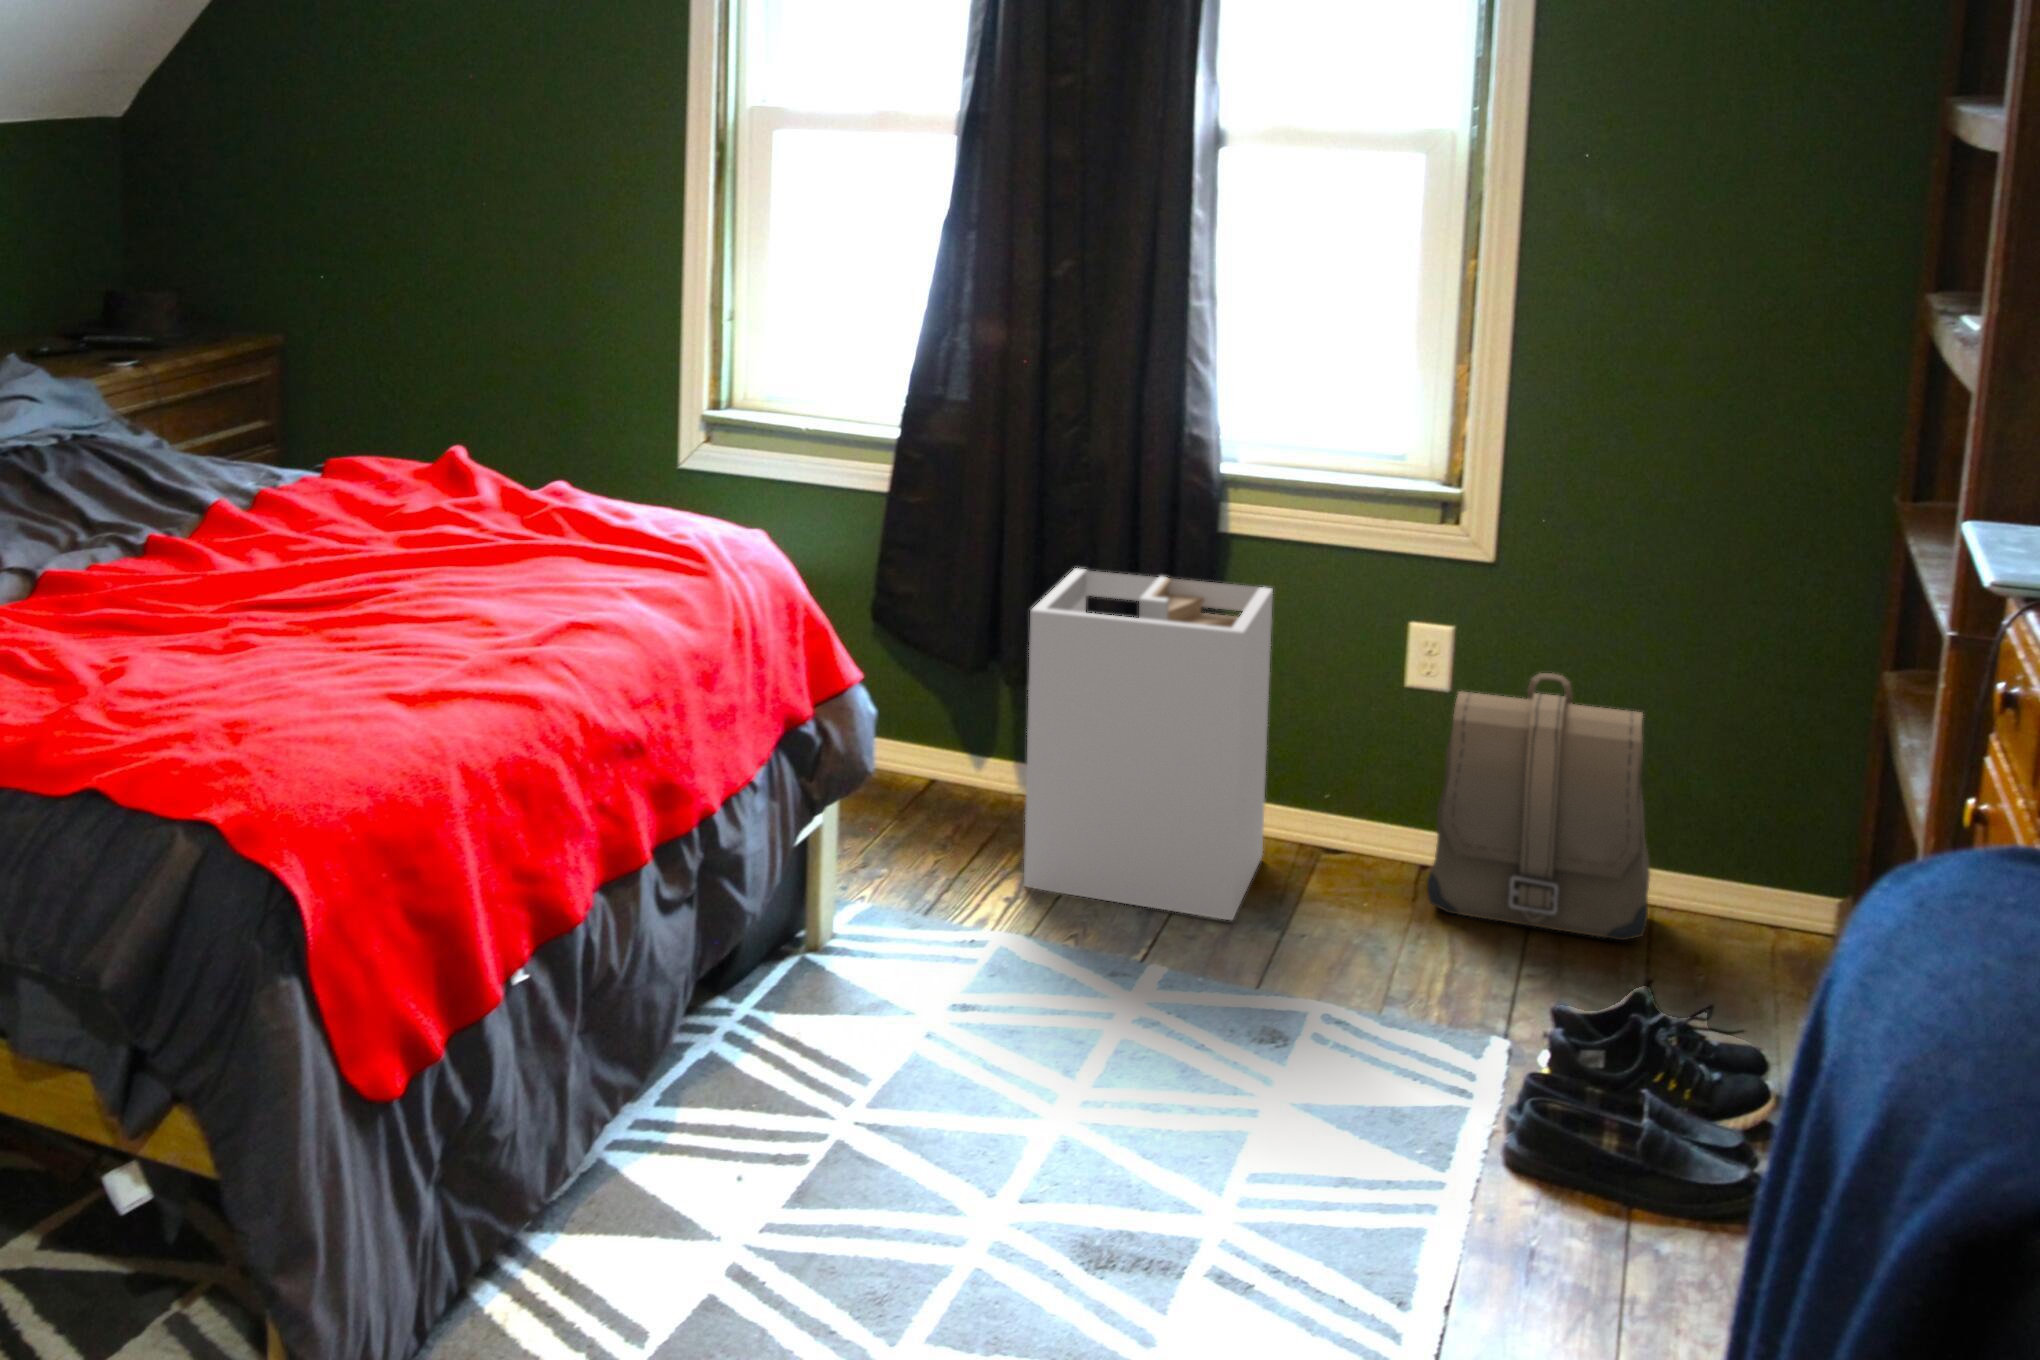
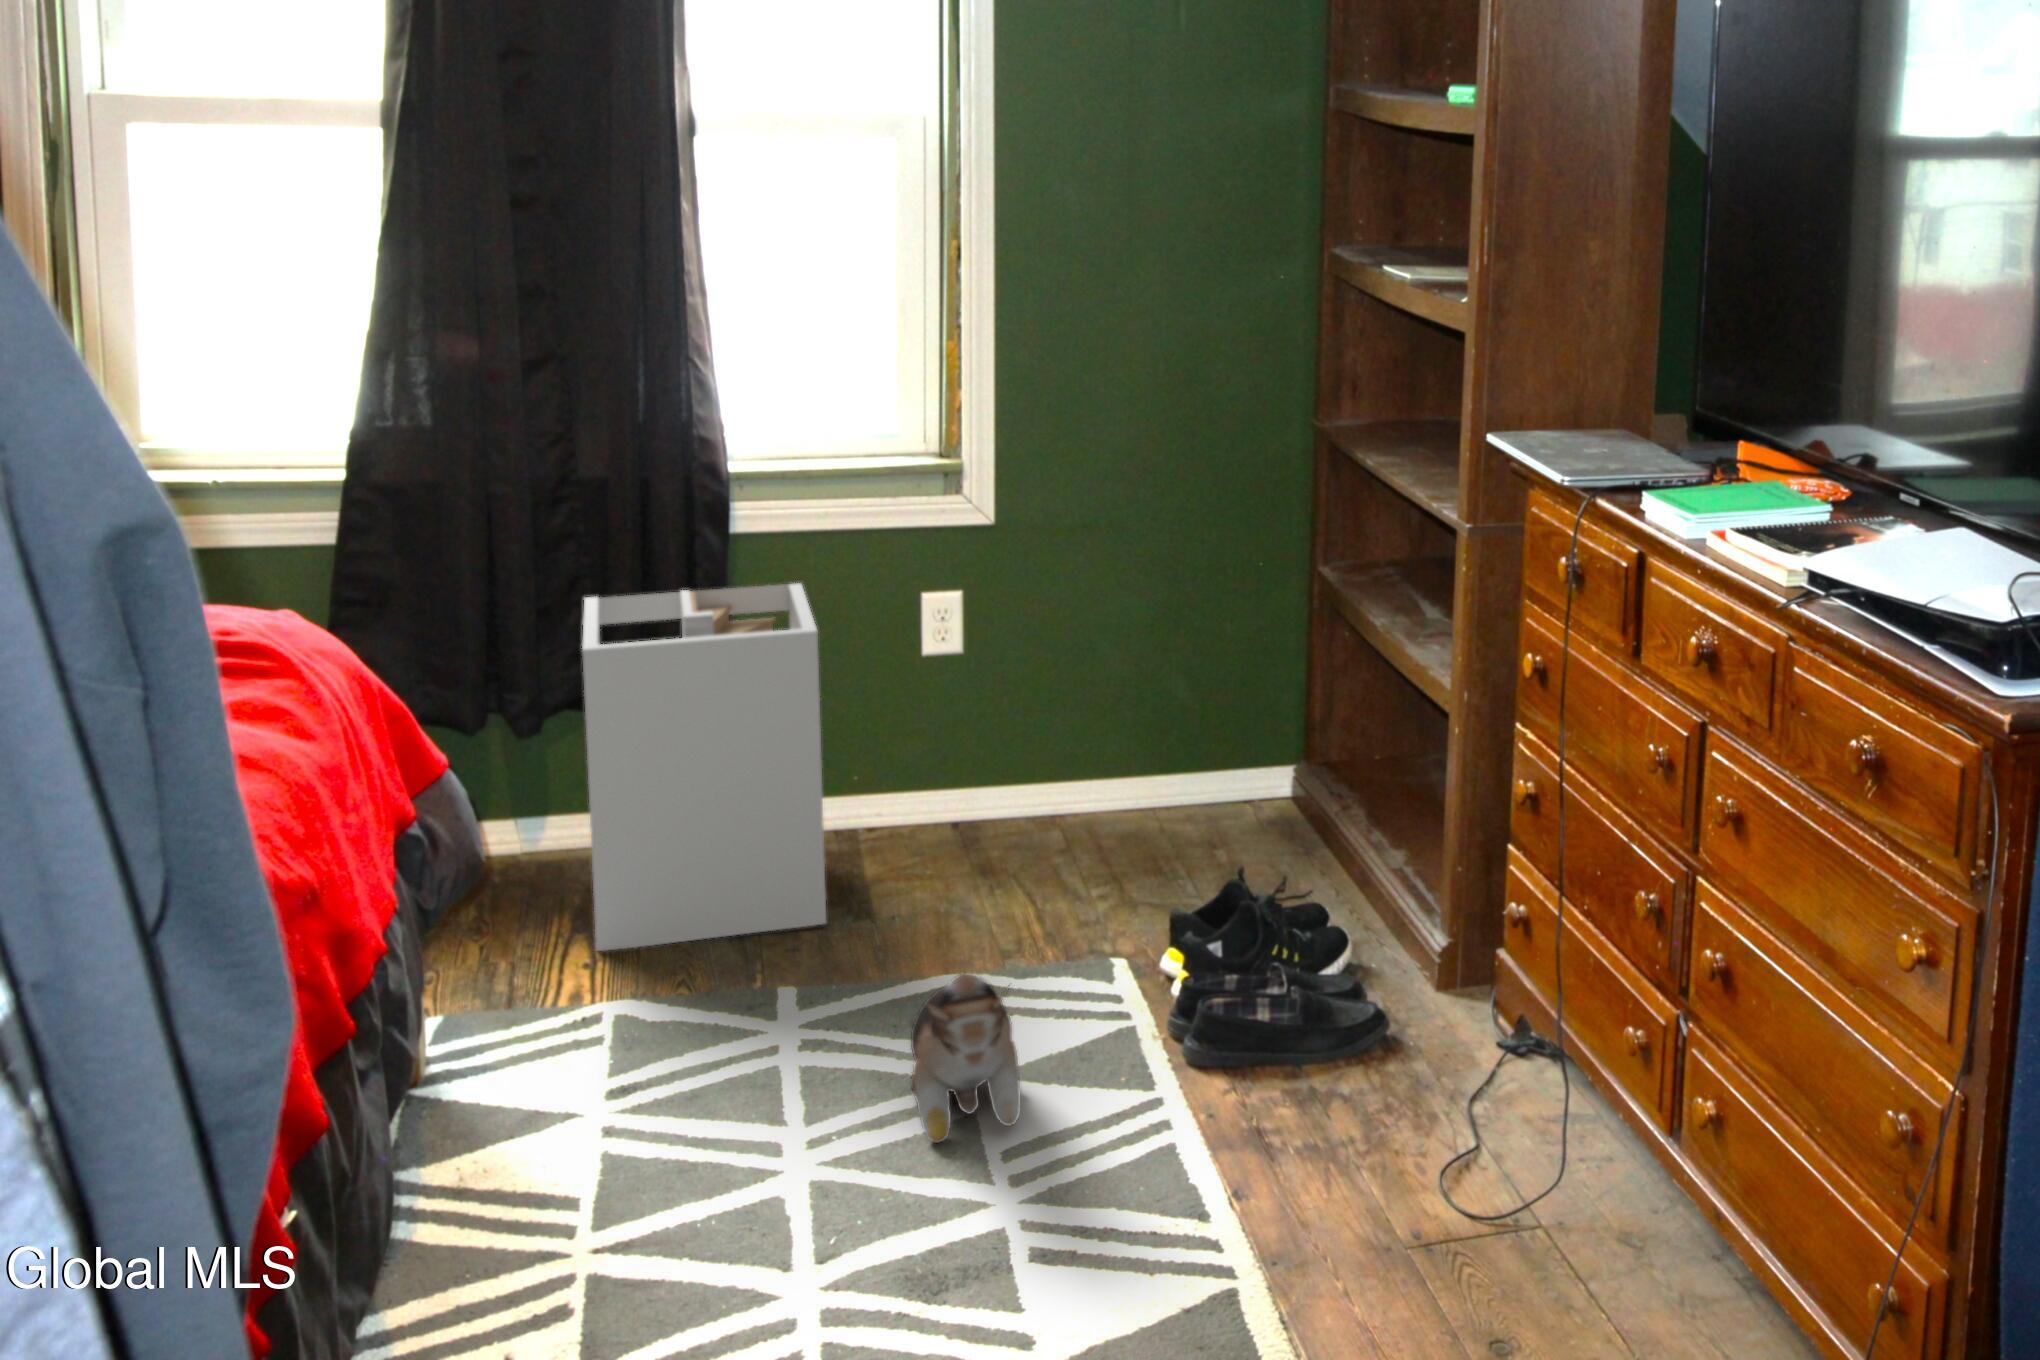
backpack: present [1427,673,1650,940] -> none [969,619,1169,862]
plush toy: none [1173,981,1309,1154] -> present [911,972,1021,1143]

